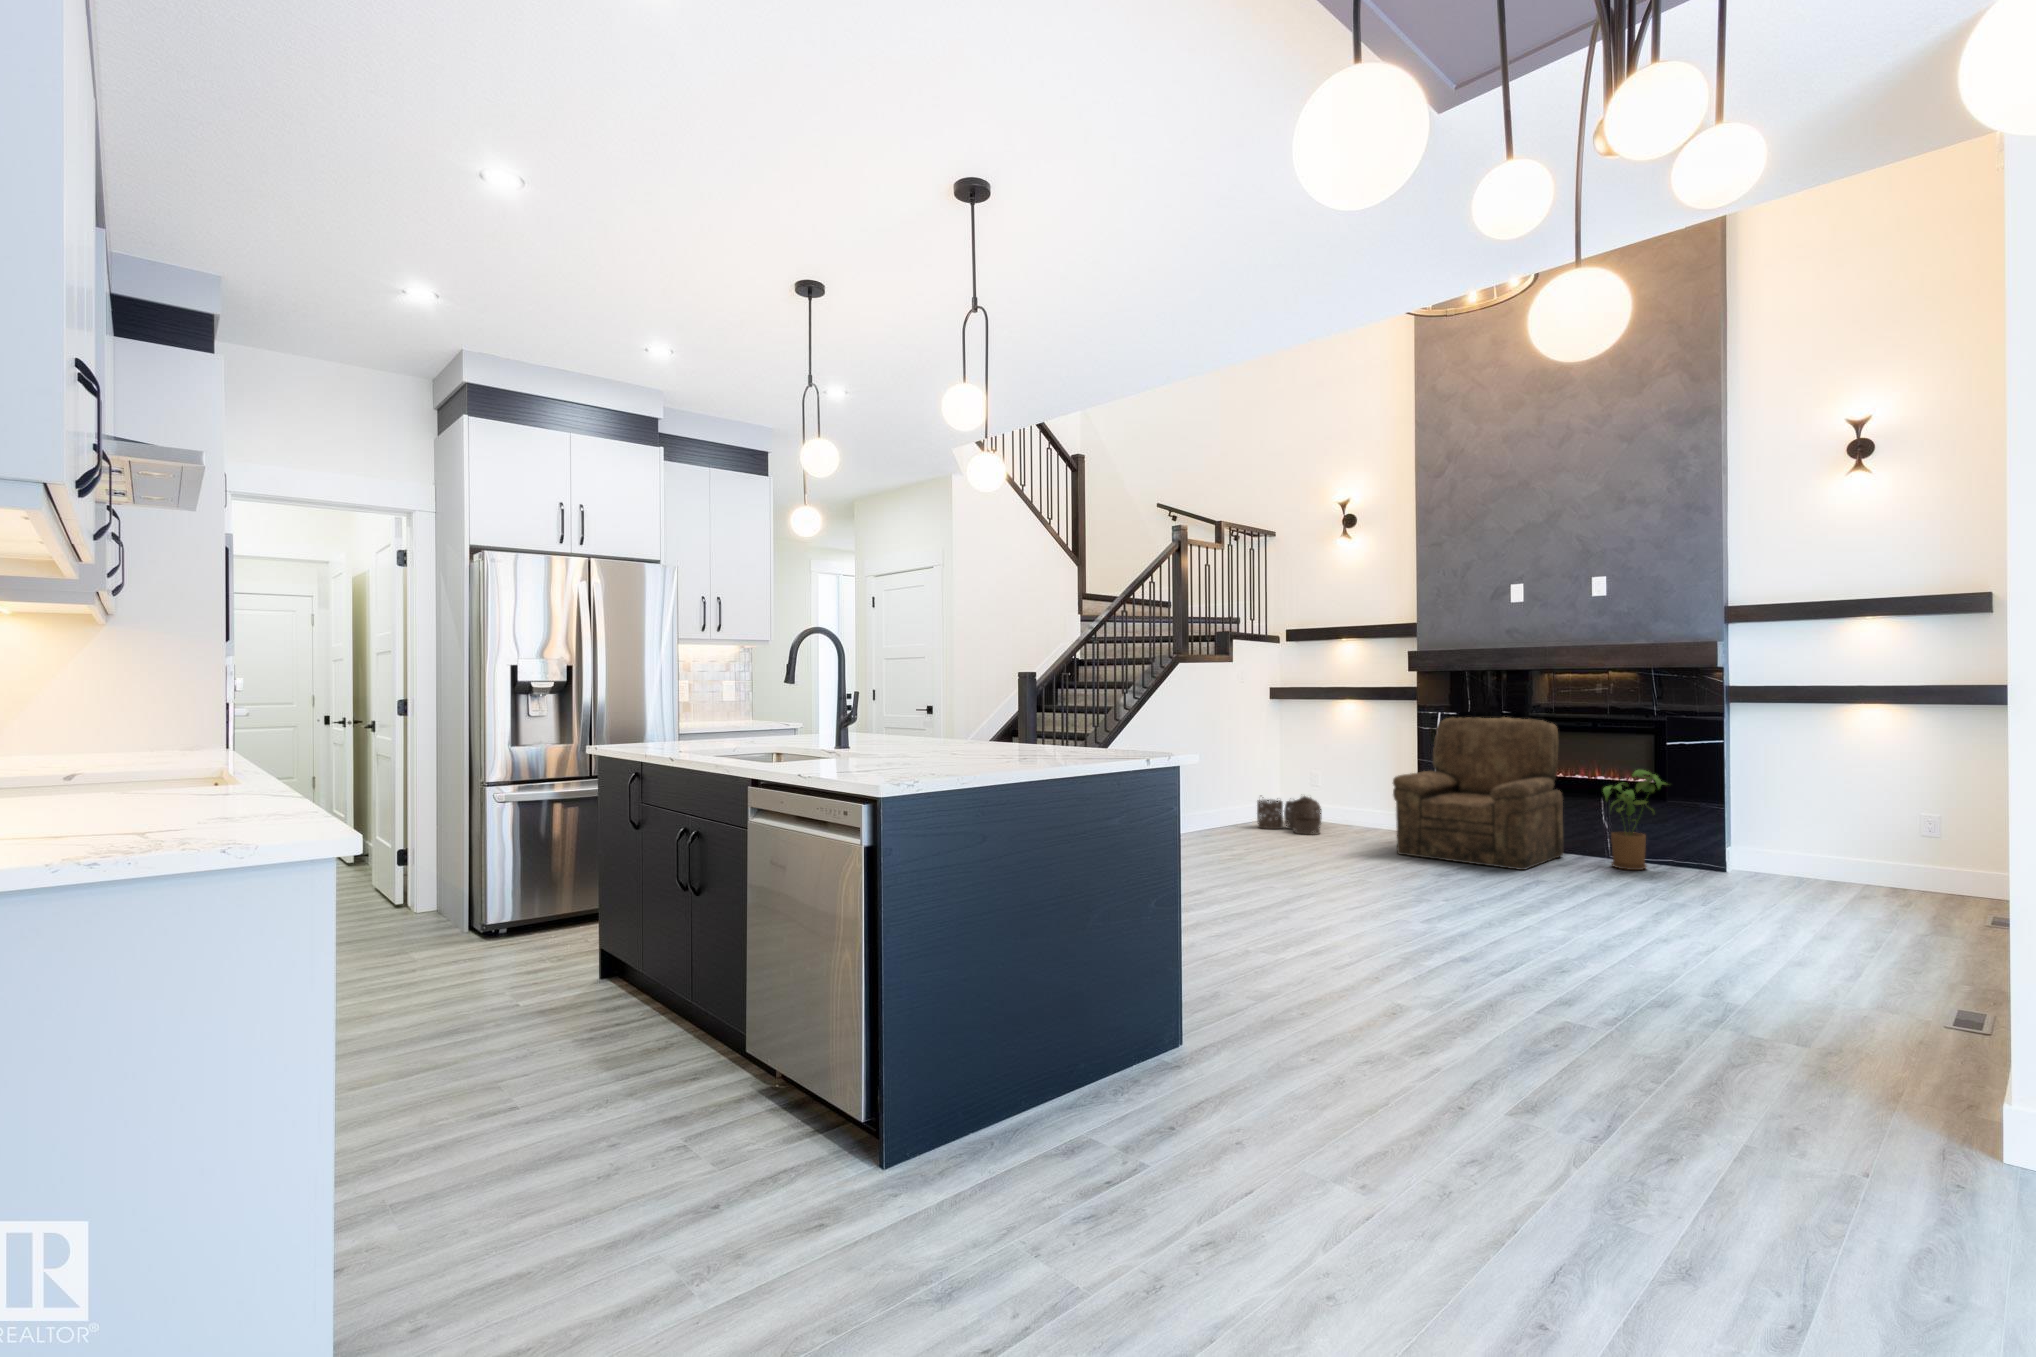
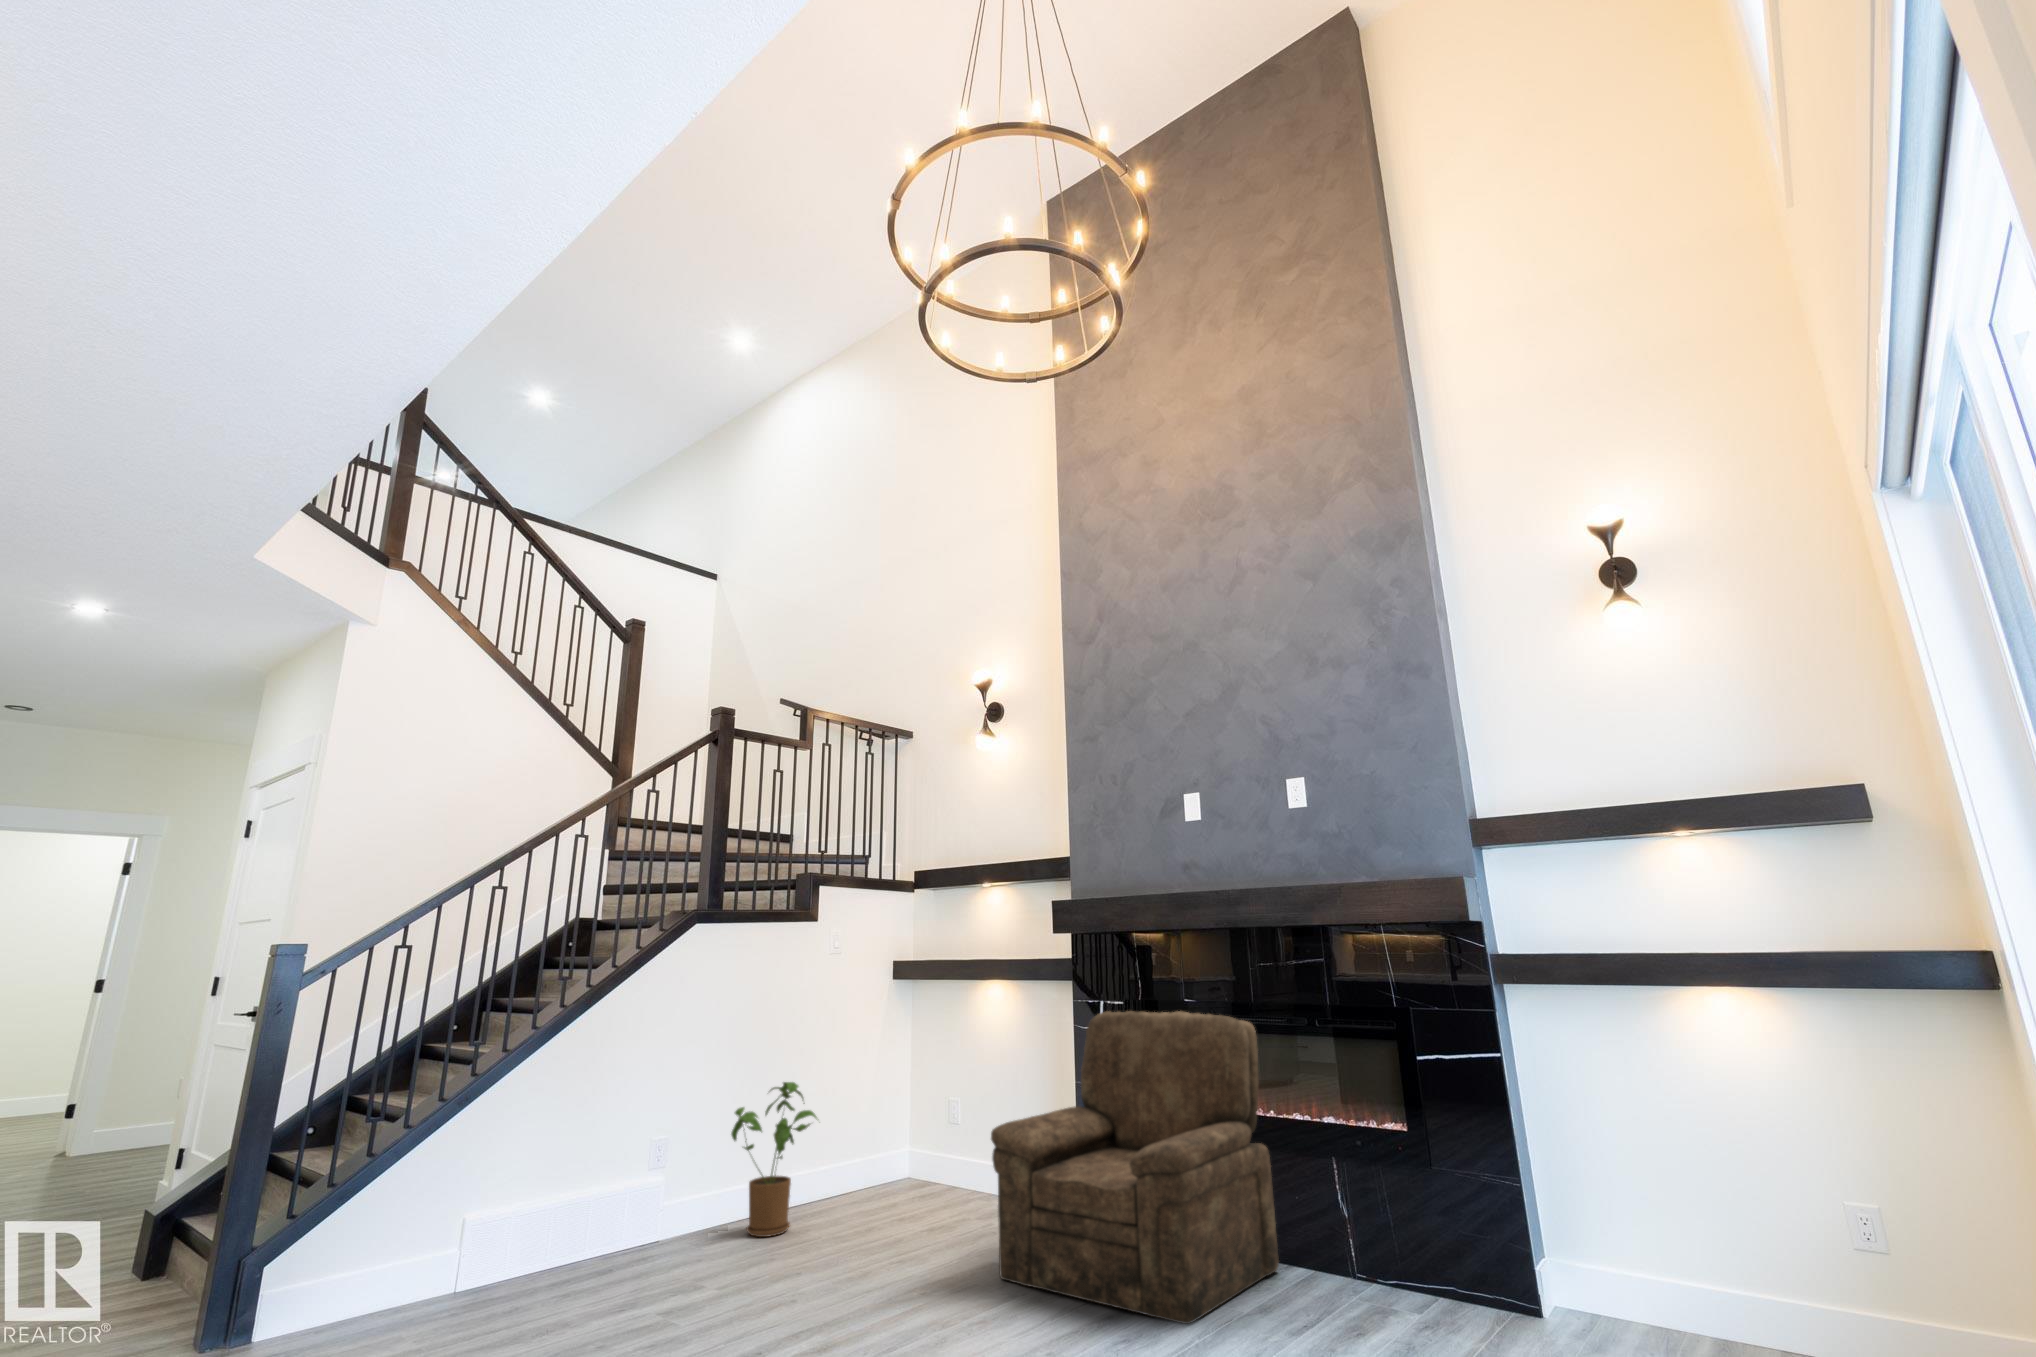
house plant: present [1603,770,1666,870] -> present [731,1082,817,1237]
woven basket: present [1257,796,1322,835] -> none [842,1138,956,1223]

